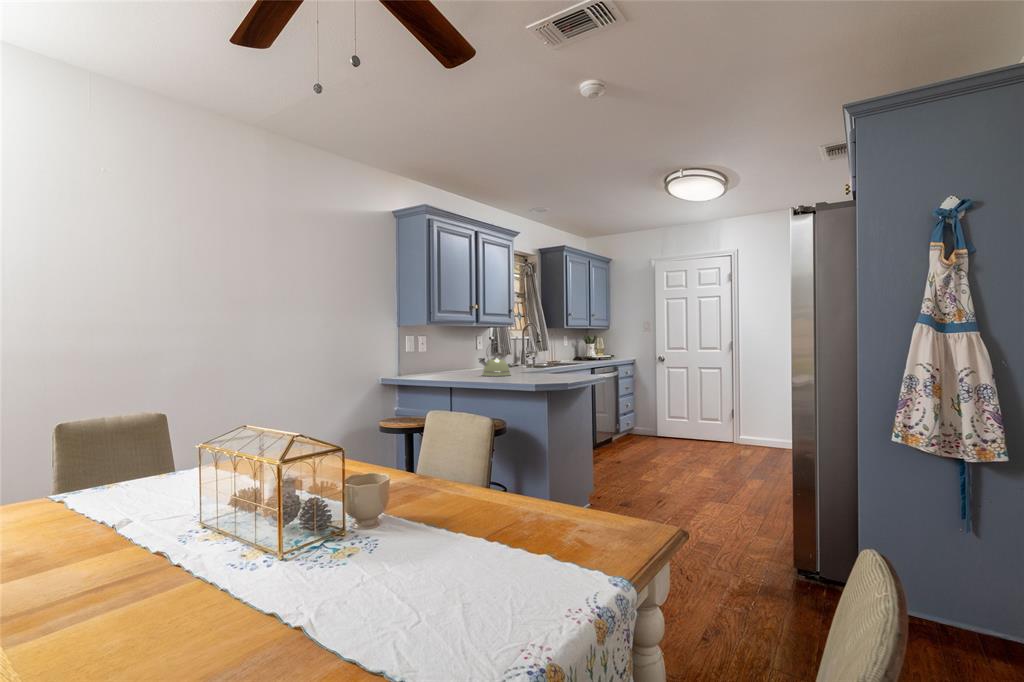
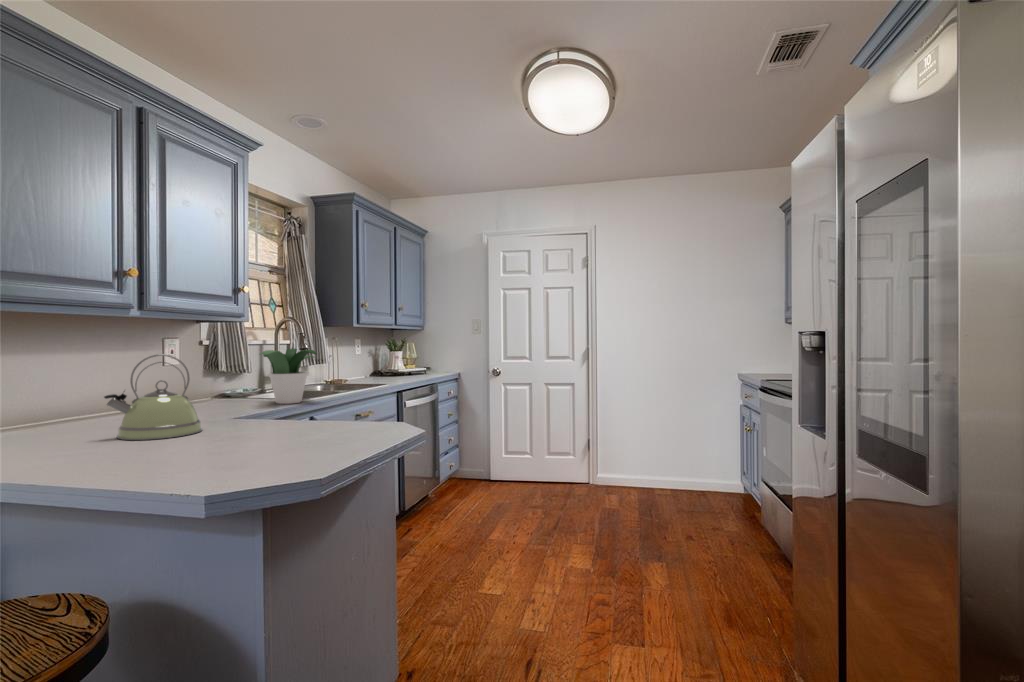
potted plant: none [522,341,551,370] -> present [260,349,317,404]

